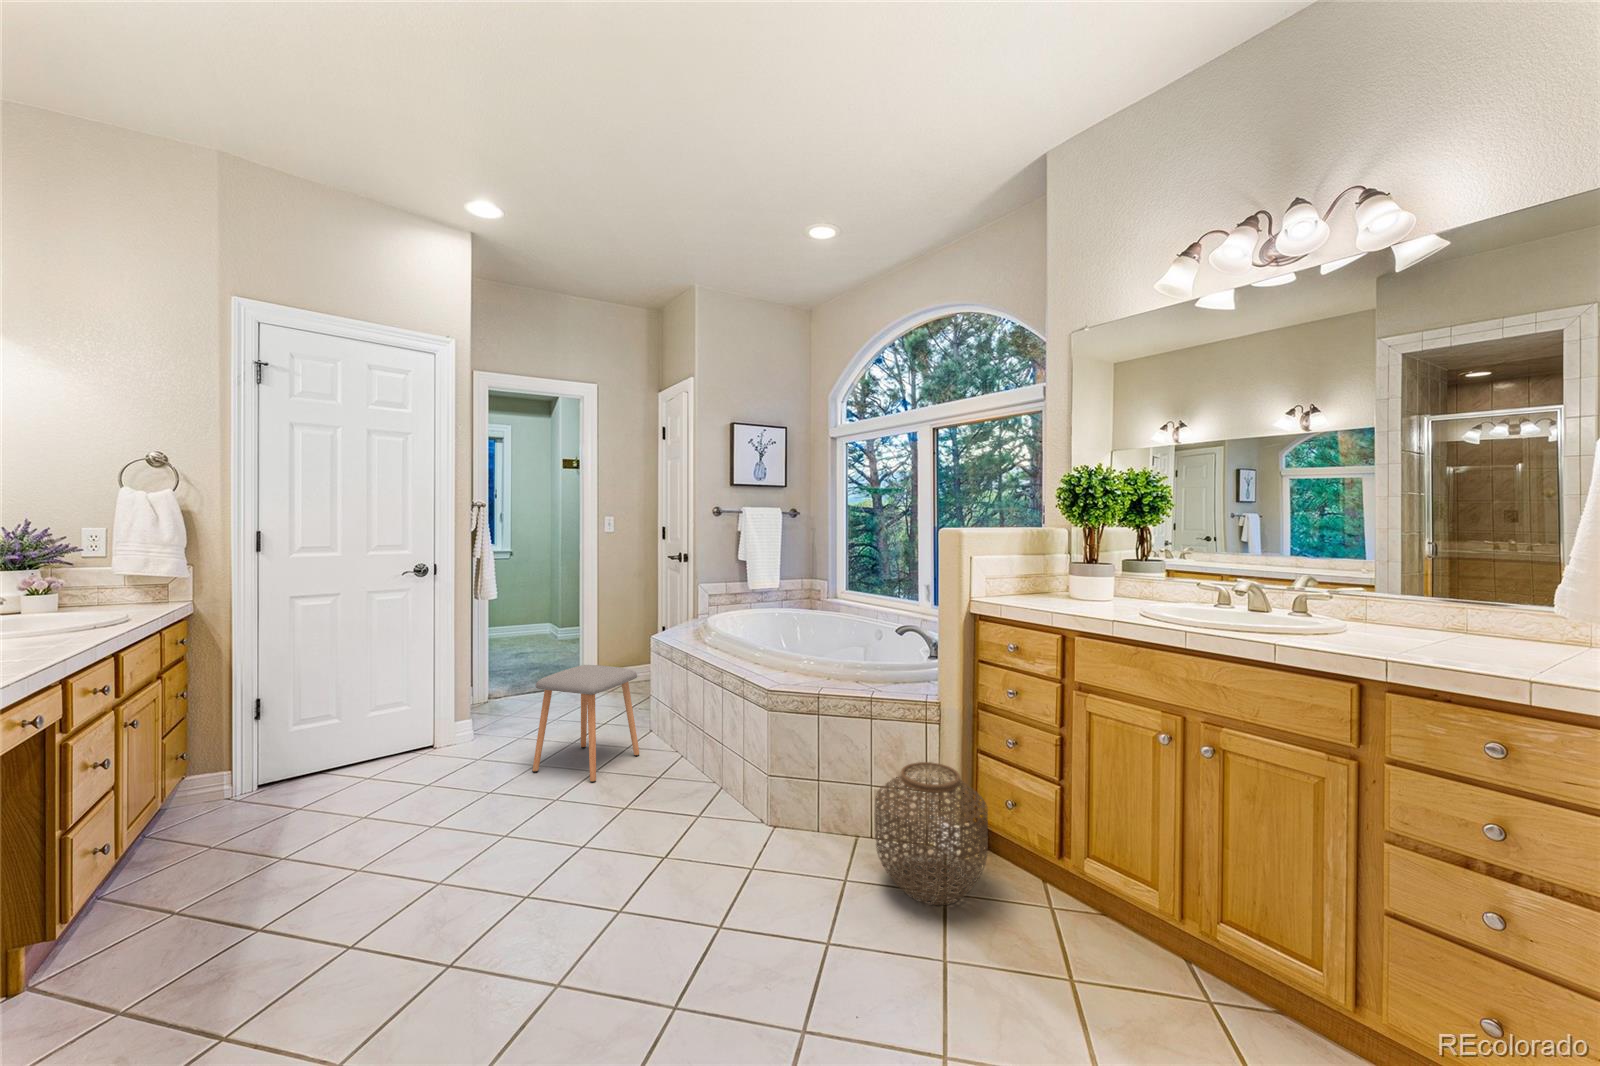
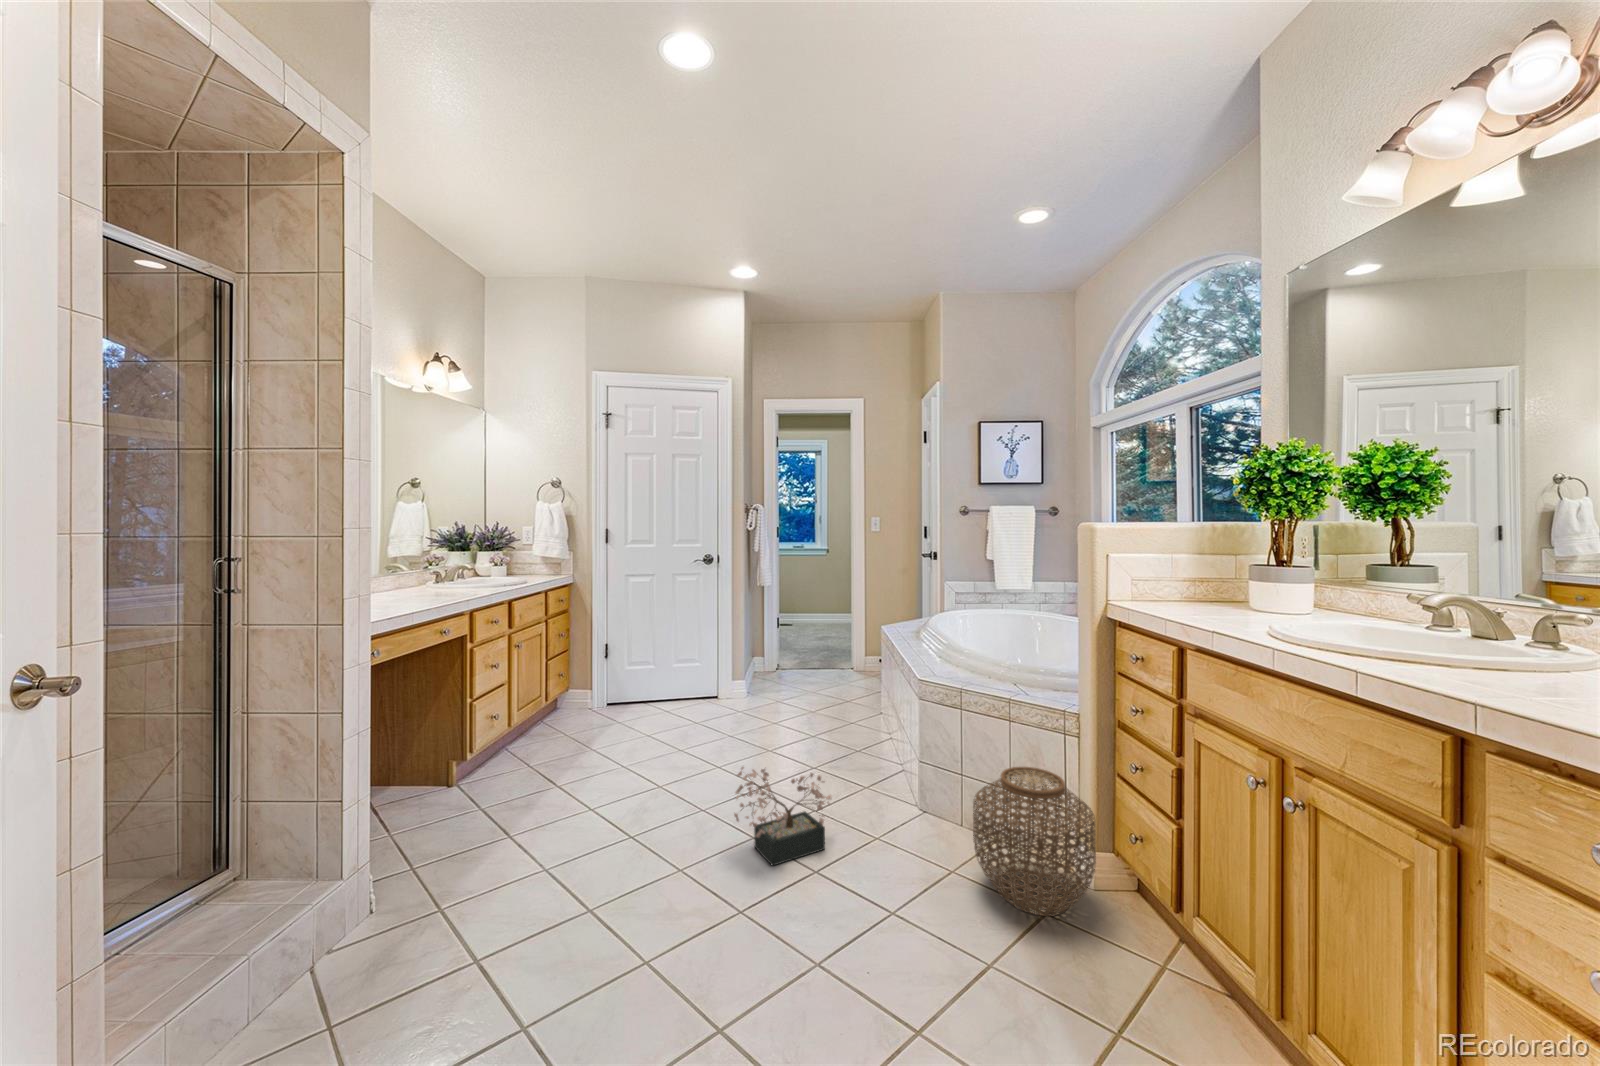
stool: present [532,665,639,783] -> none [776,642,860,738]
decorative plant: none [603,827,715,961] -> present [734,767,831,866]

